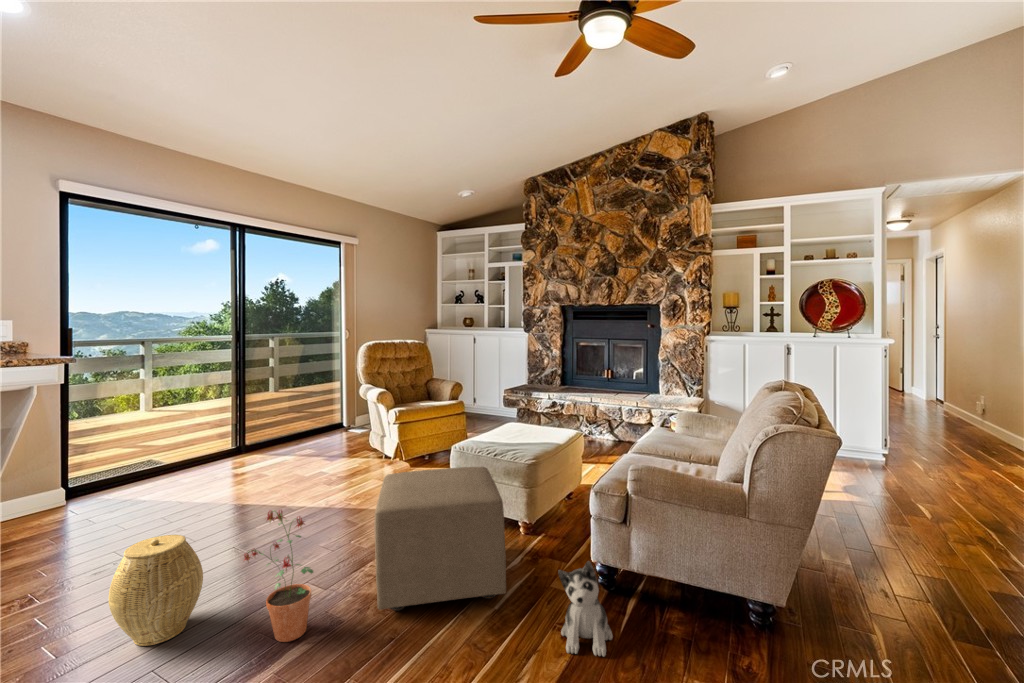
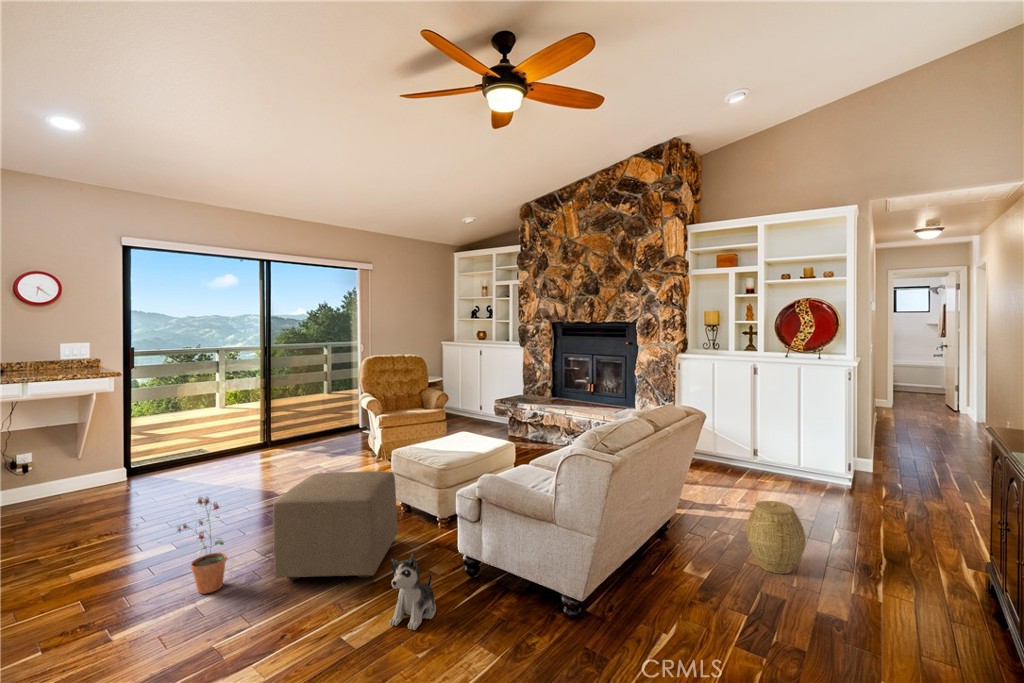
woven basket: present [108,535,203,646] -> present [746,501,806,574]

